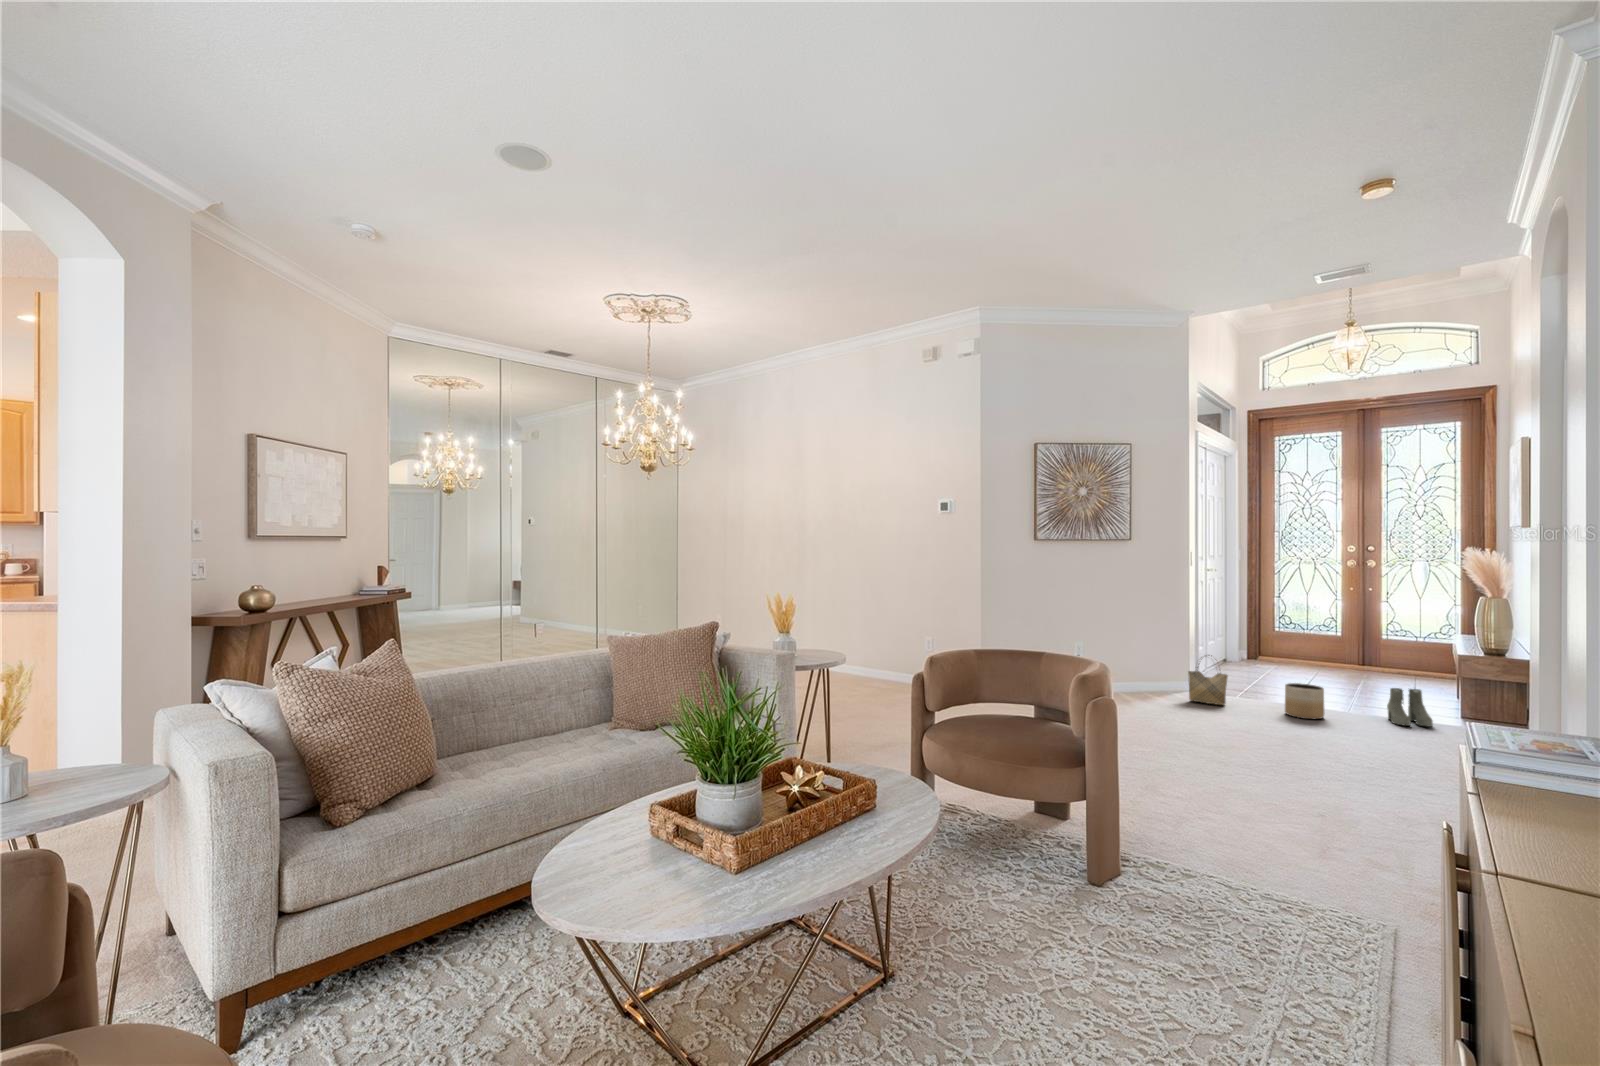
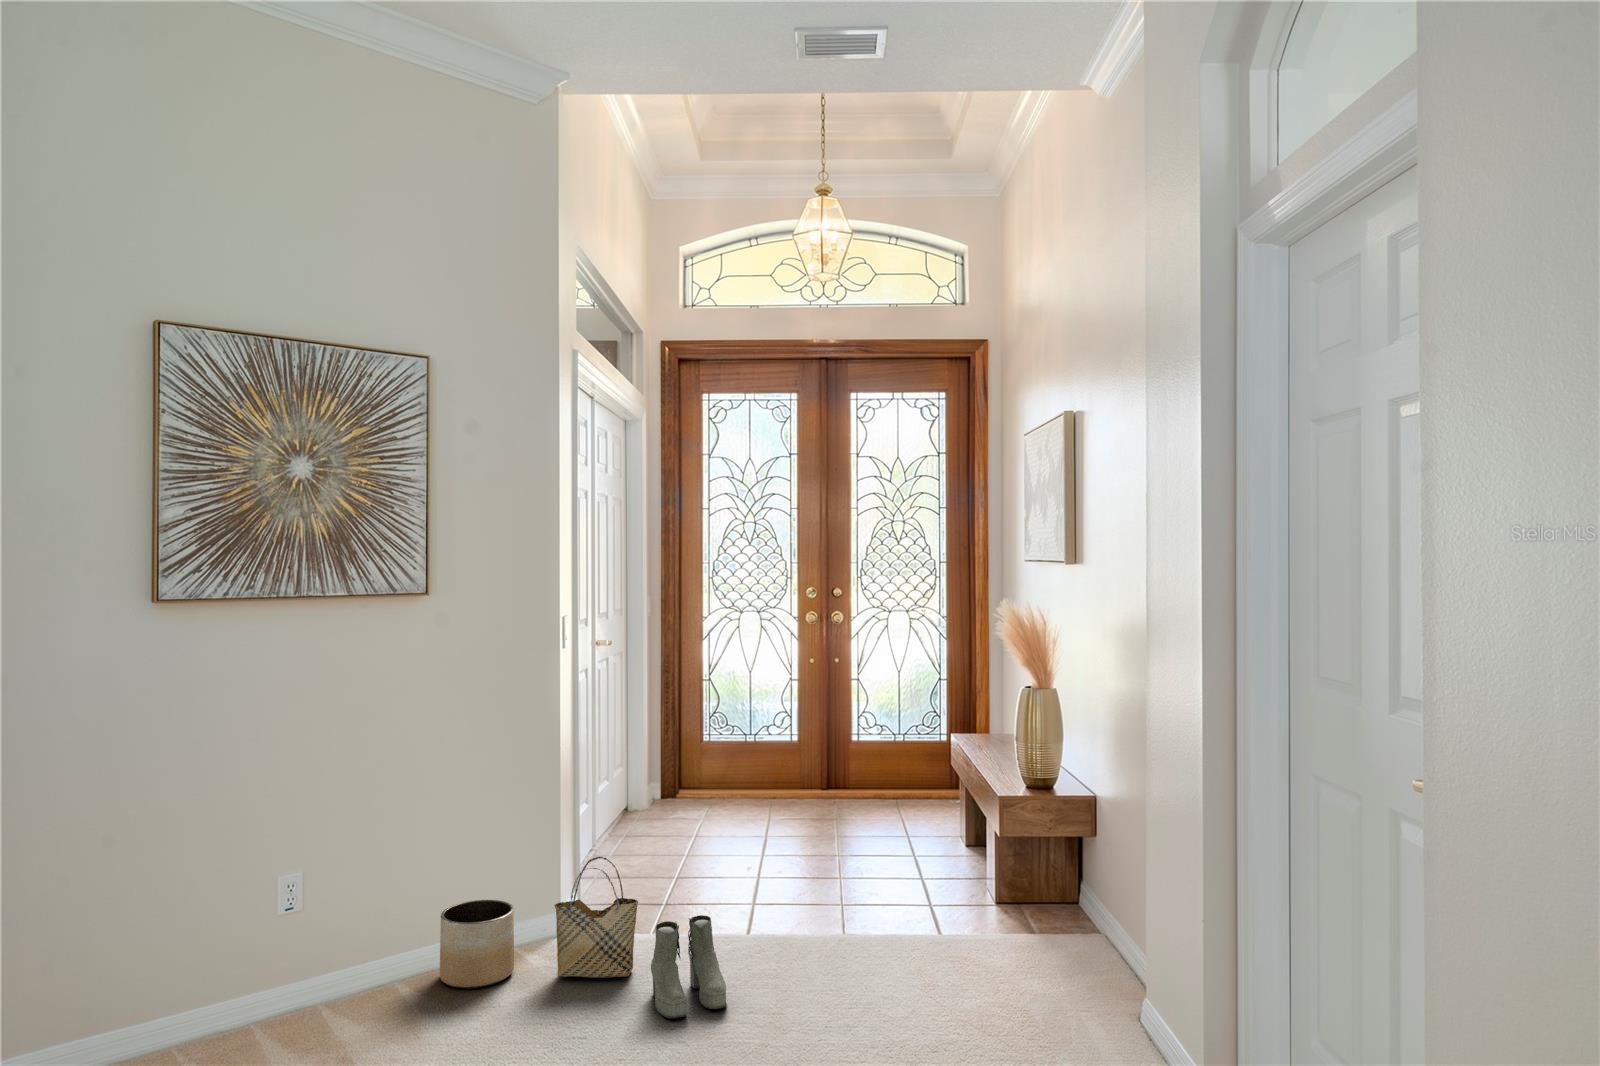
planter: present [1285,683,1324,719] -> present [440,900,514,988]
boots: present [1387,688,1433,727] -> present [651,915,727,1019]

